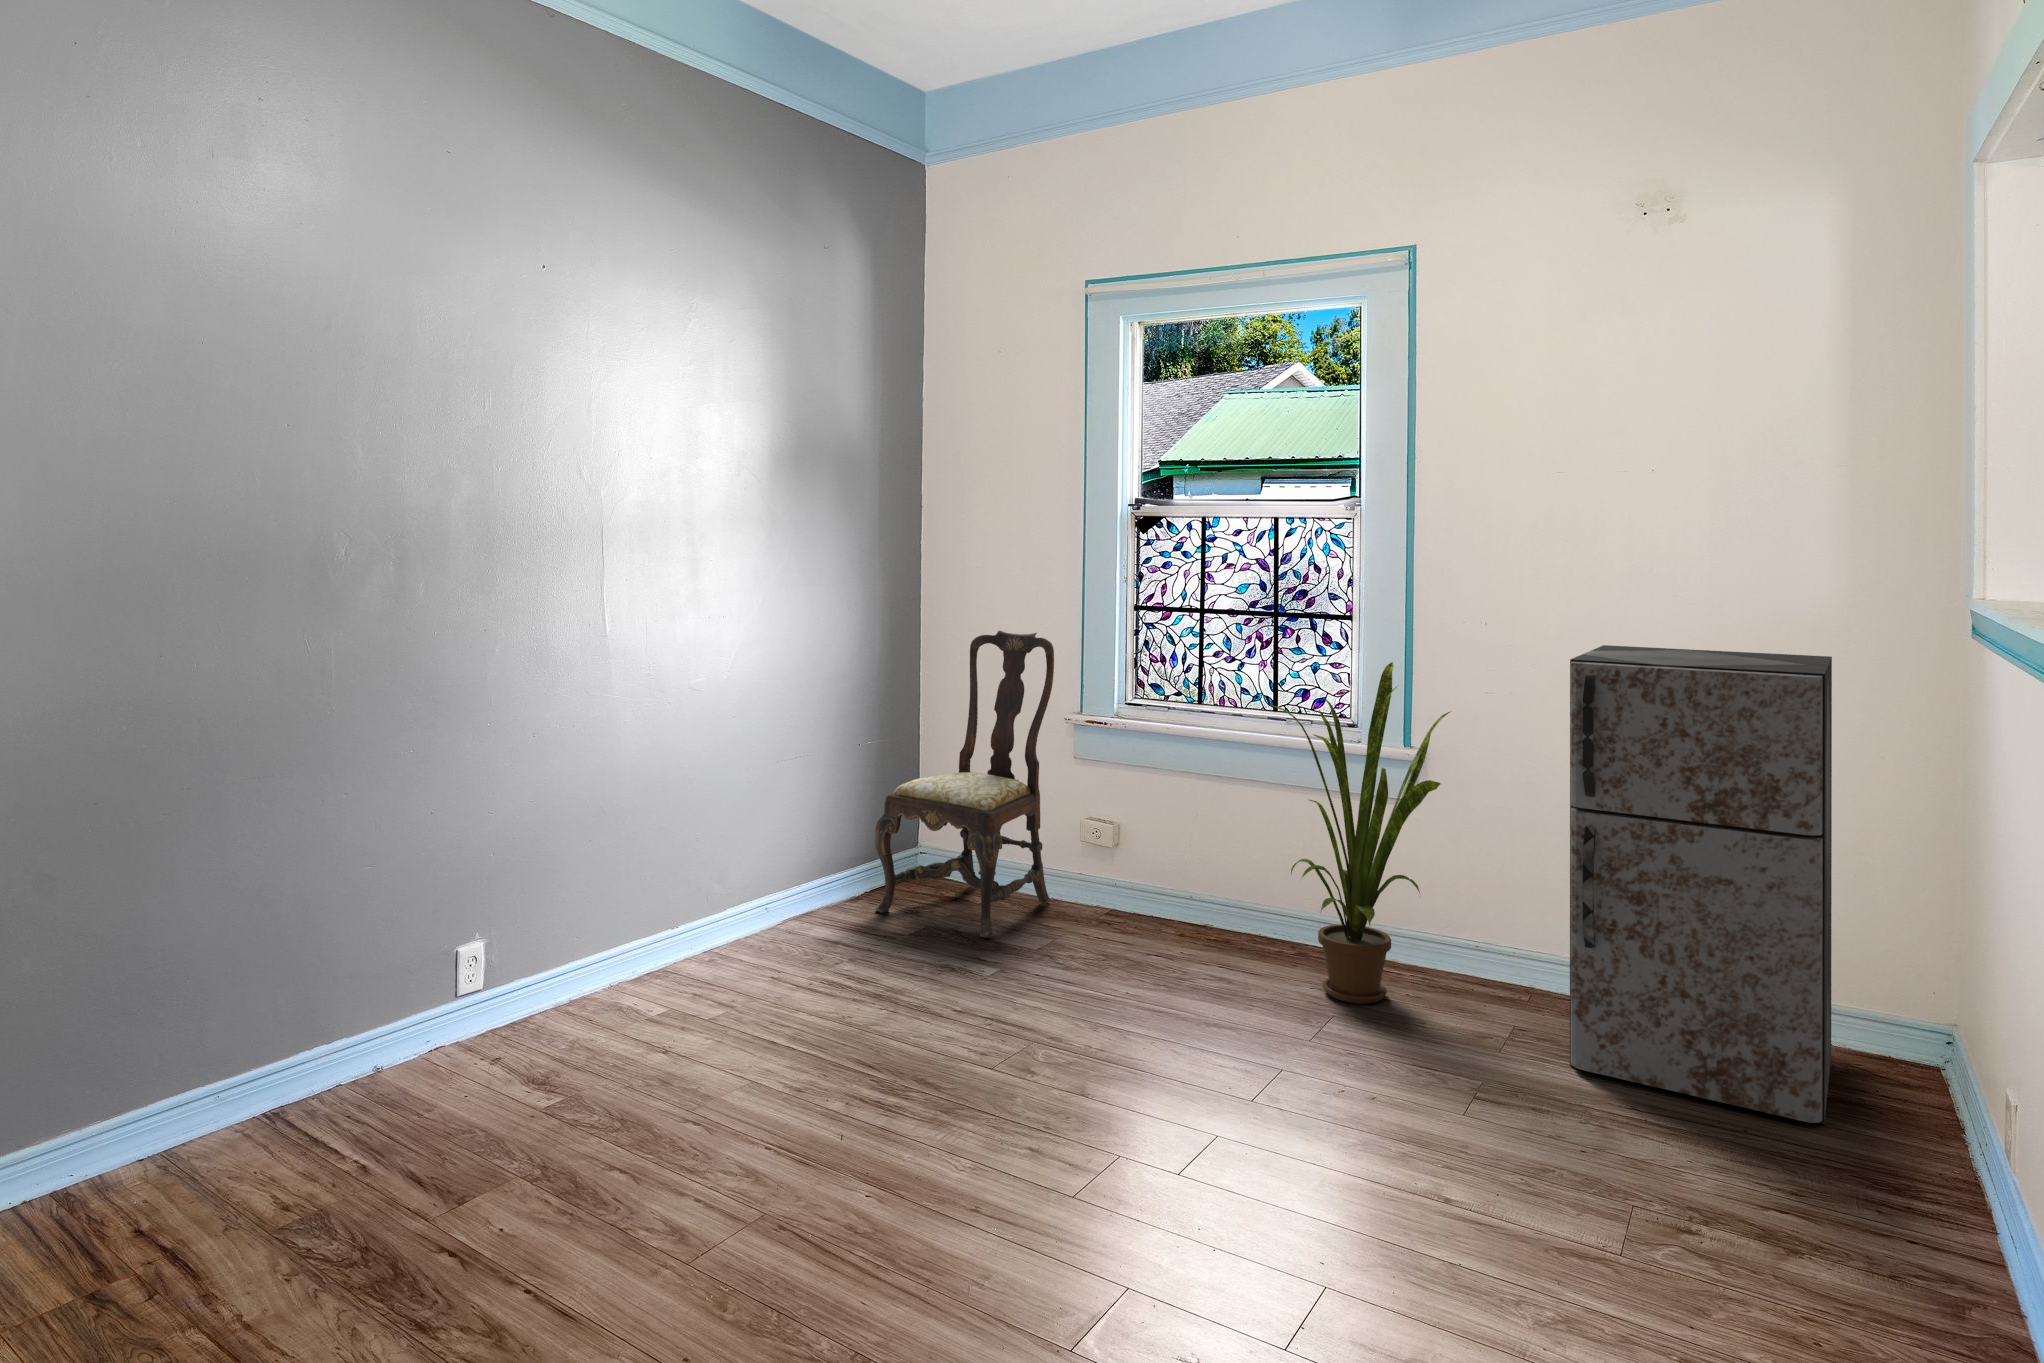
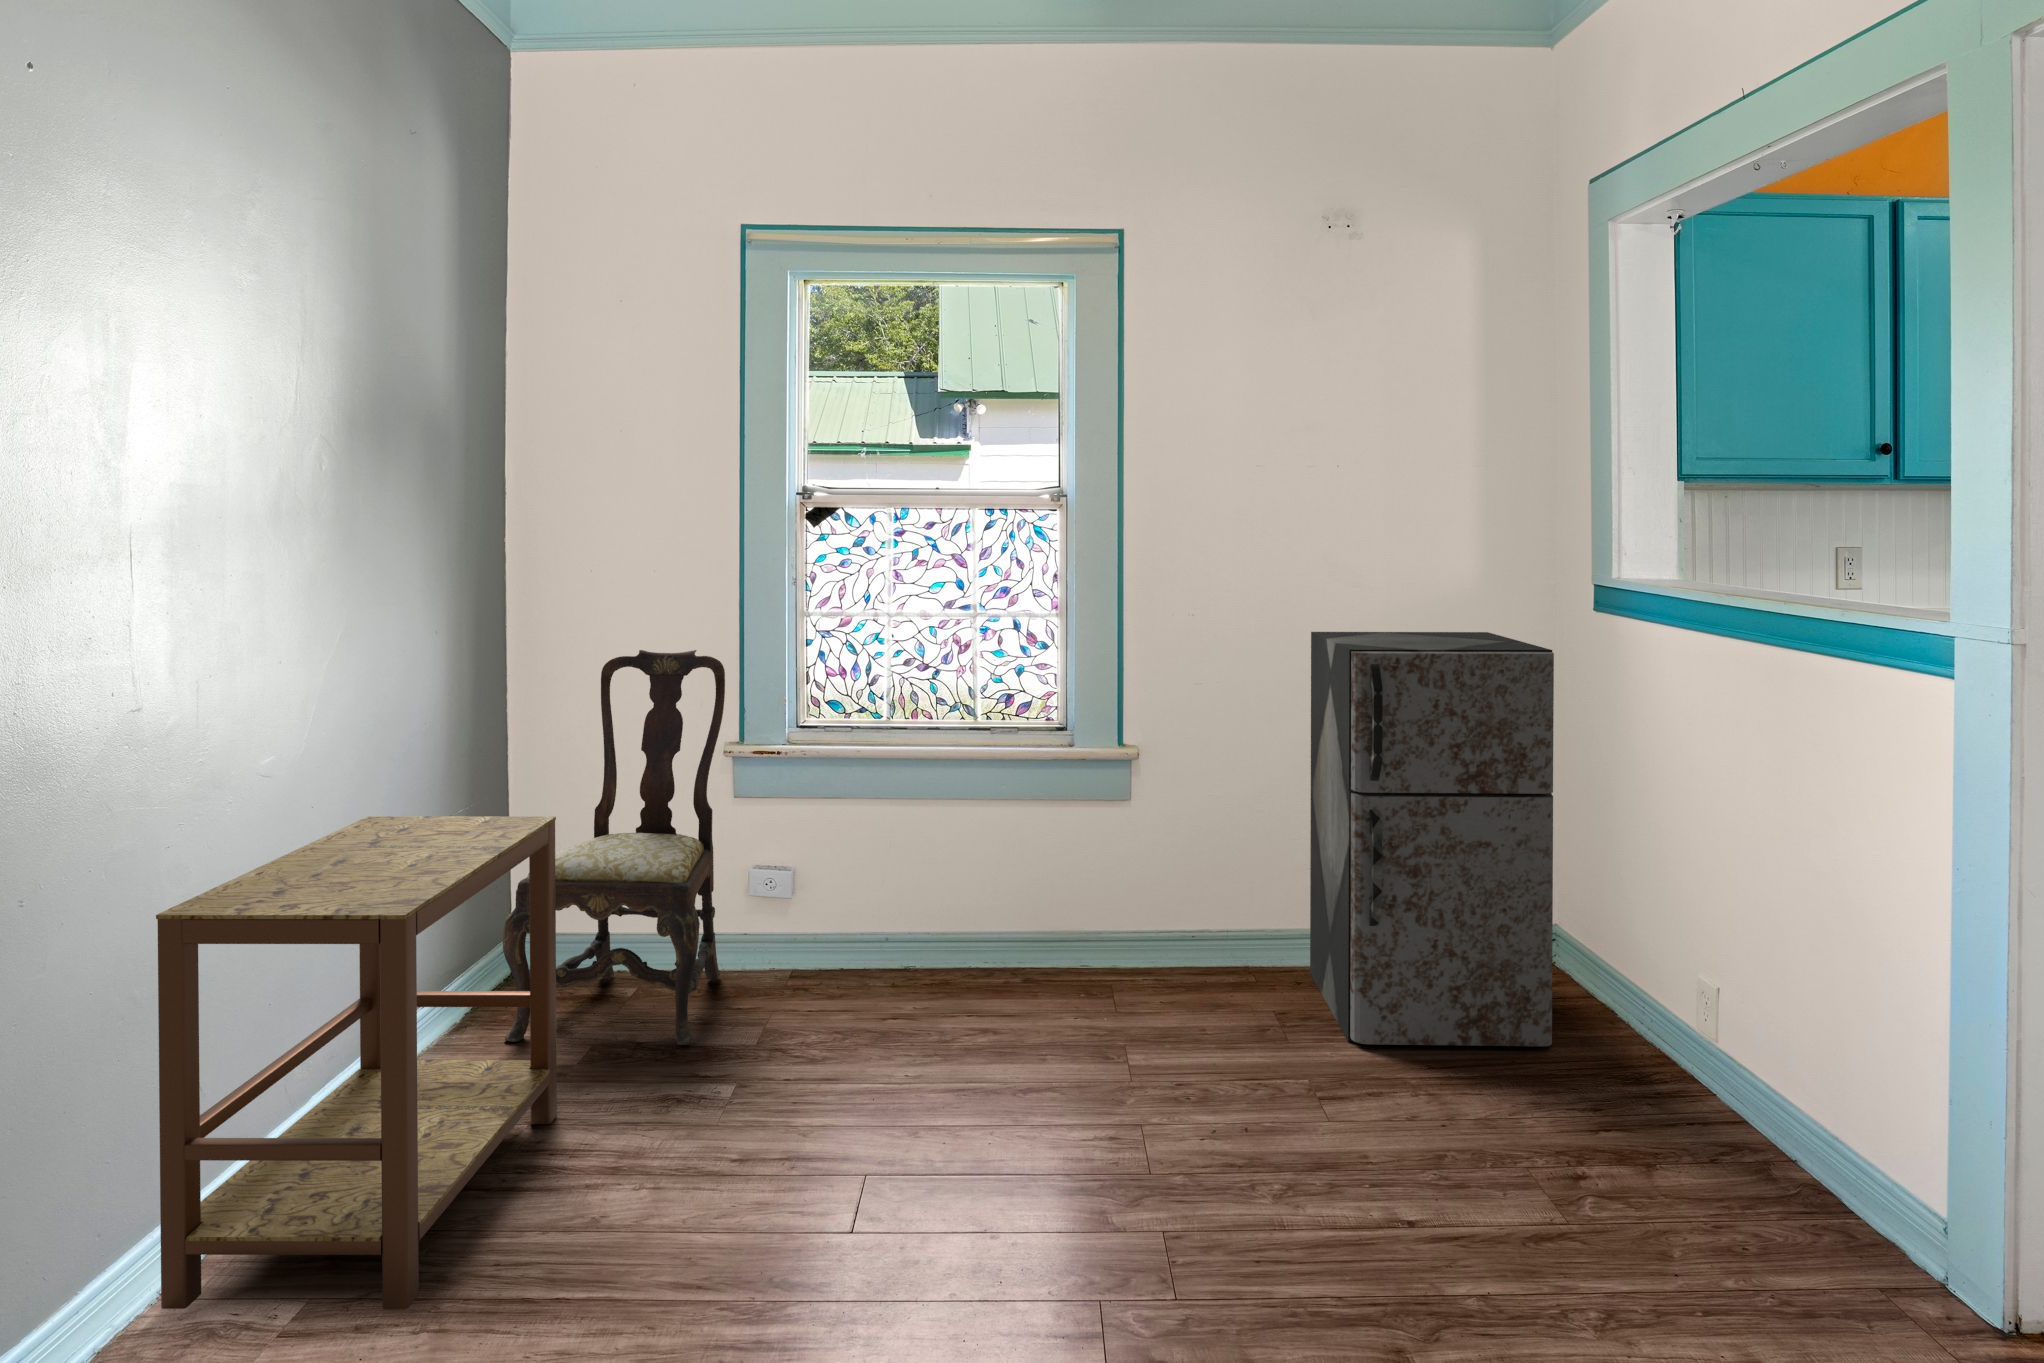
house plant: present [1270,662,1450,1004] -> none [1016,659,1208,1025]
side table: none [606,728,871,1028] -> present [156,816,557,1309]

